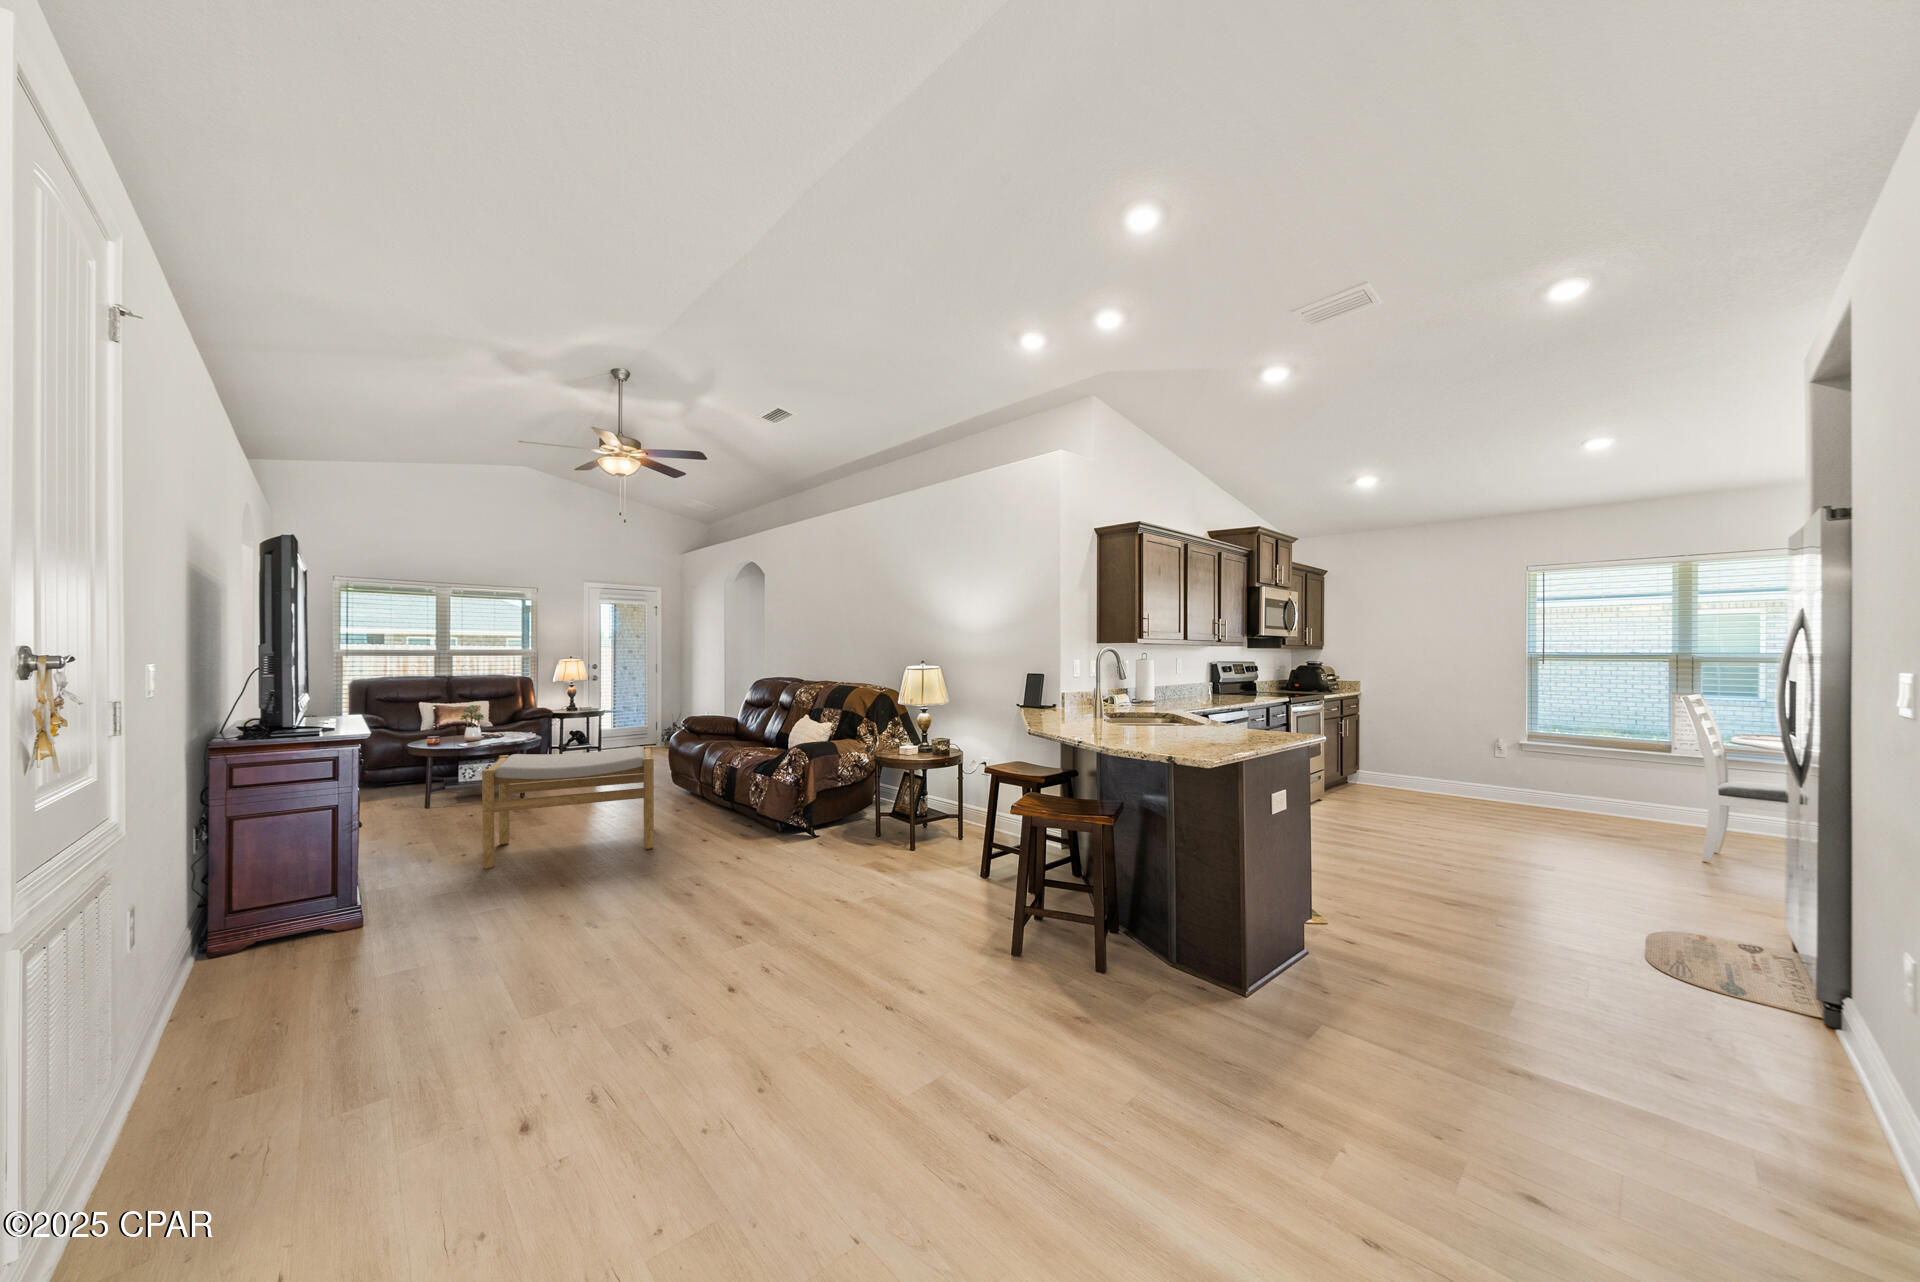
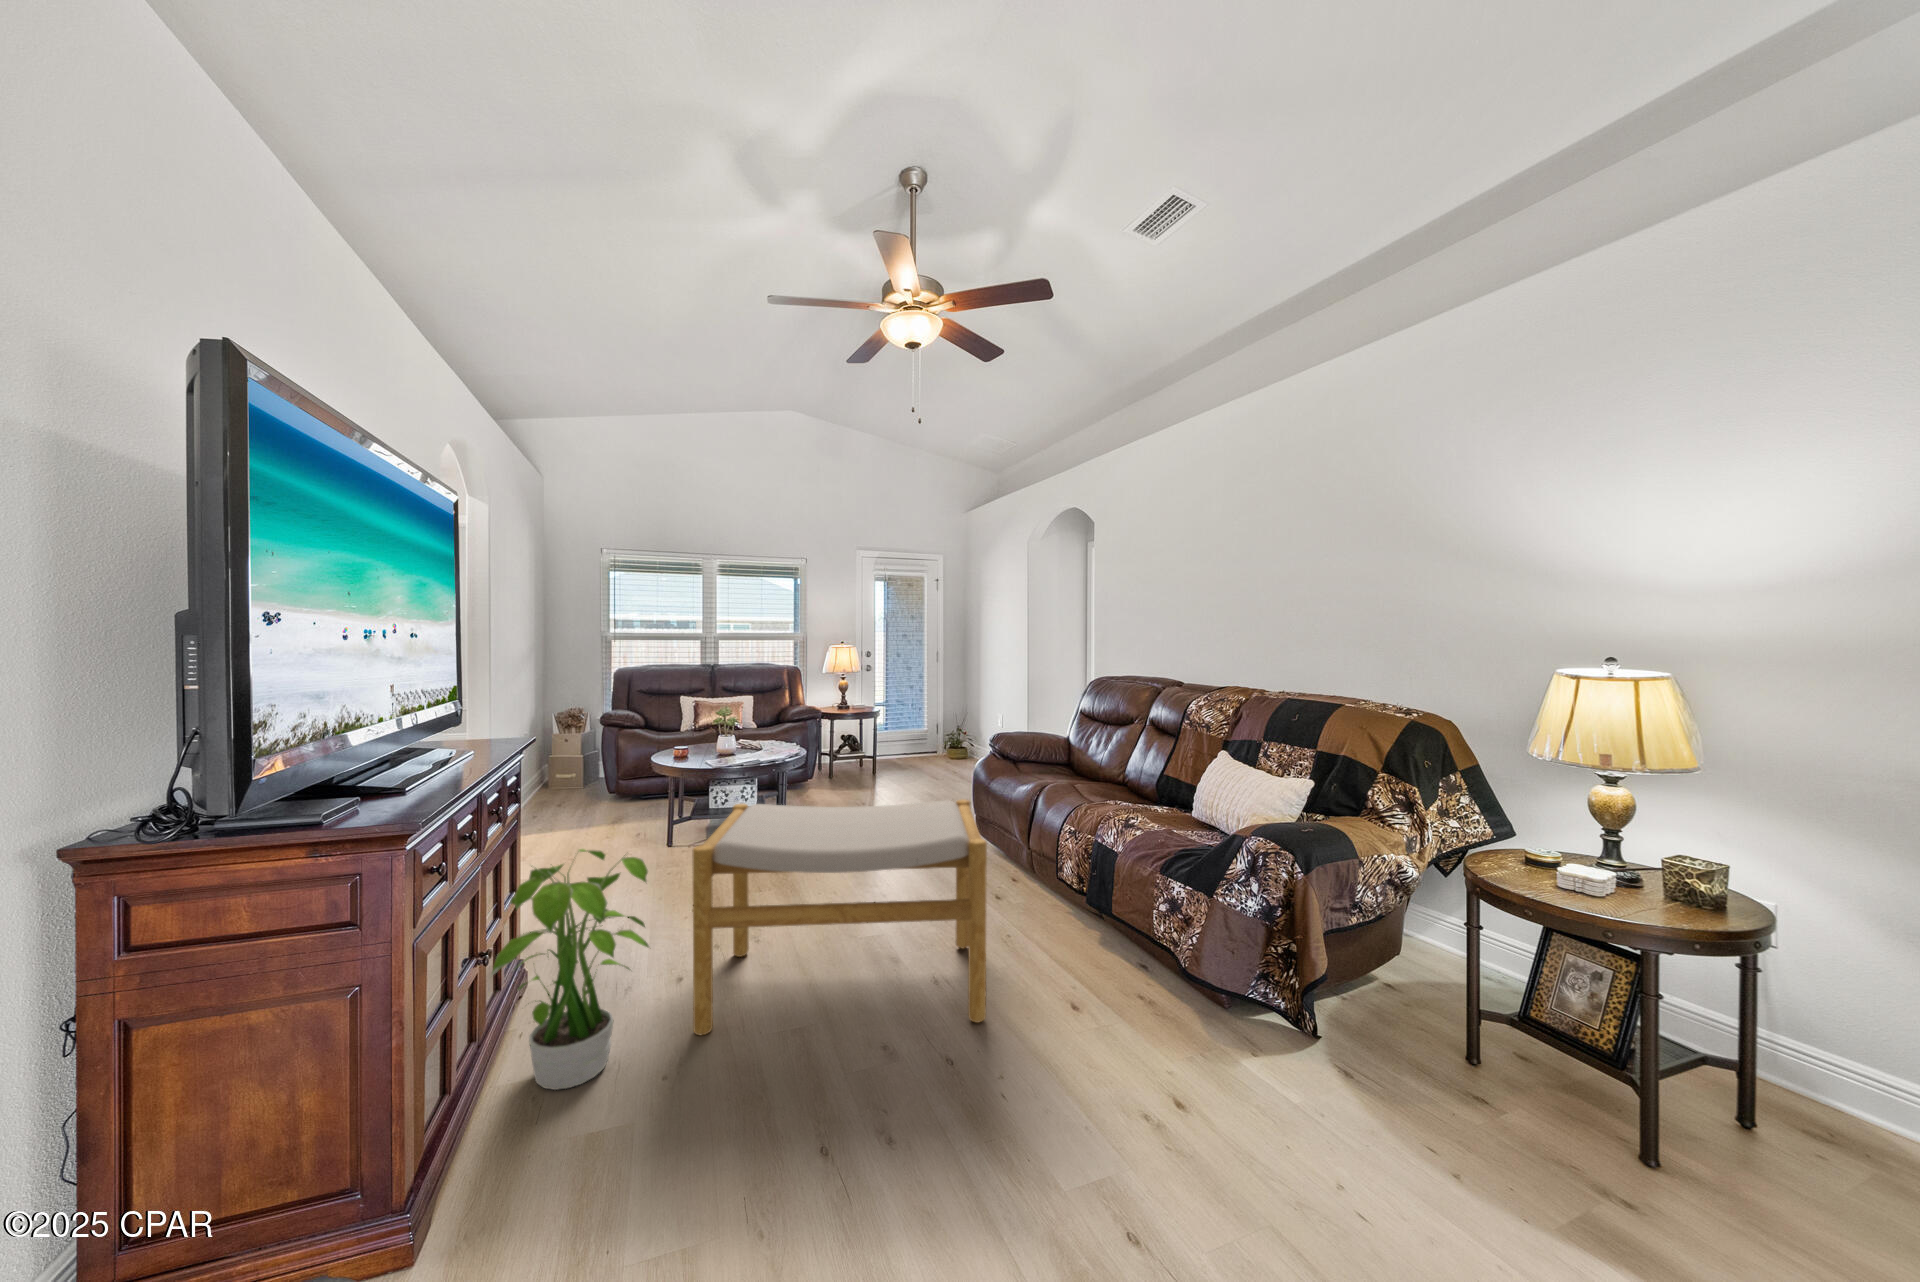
potted plant: none [371,770,461,890] -> present [491,849,649,1090]

